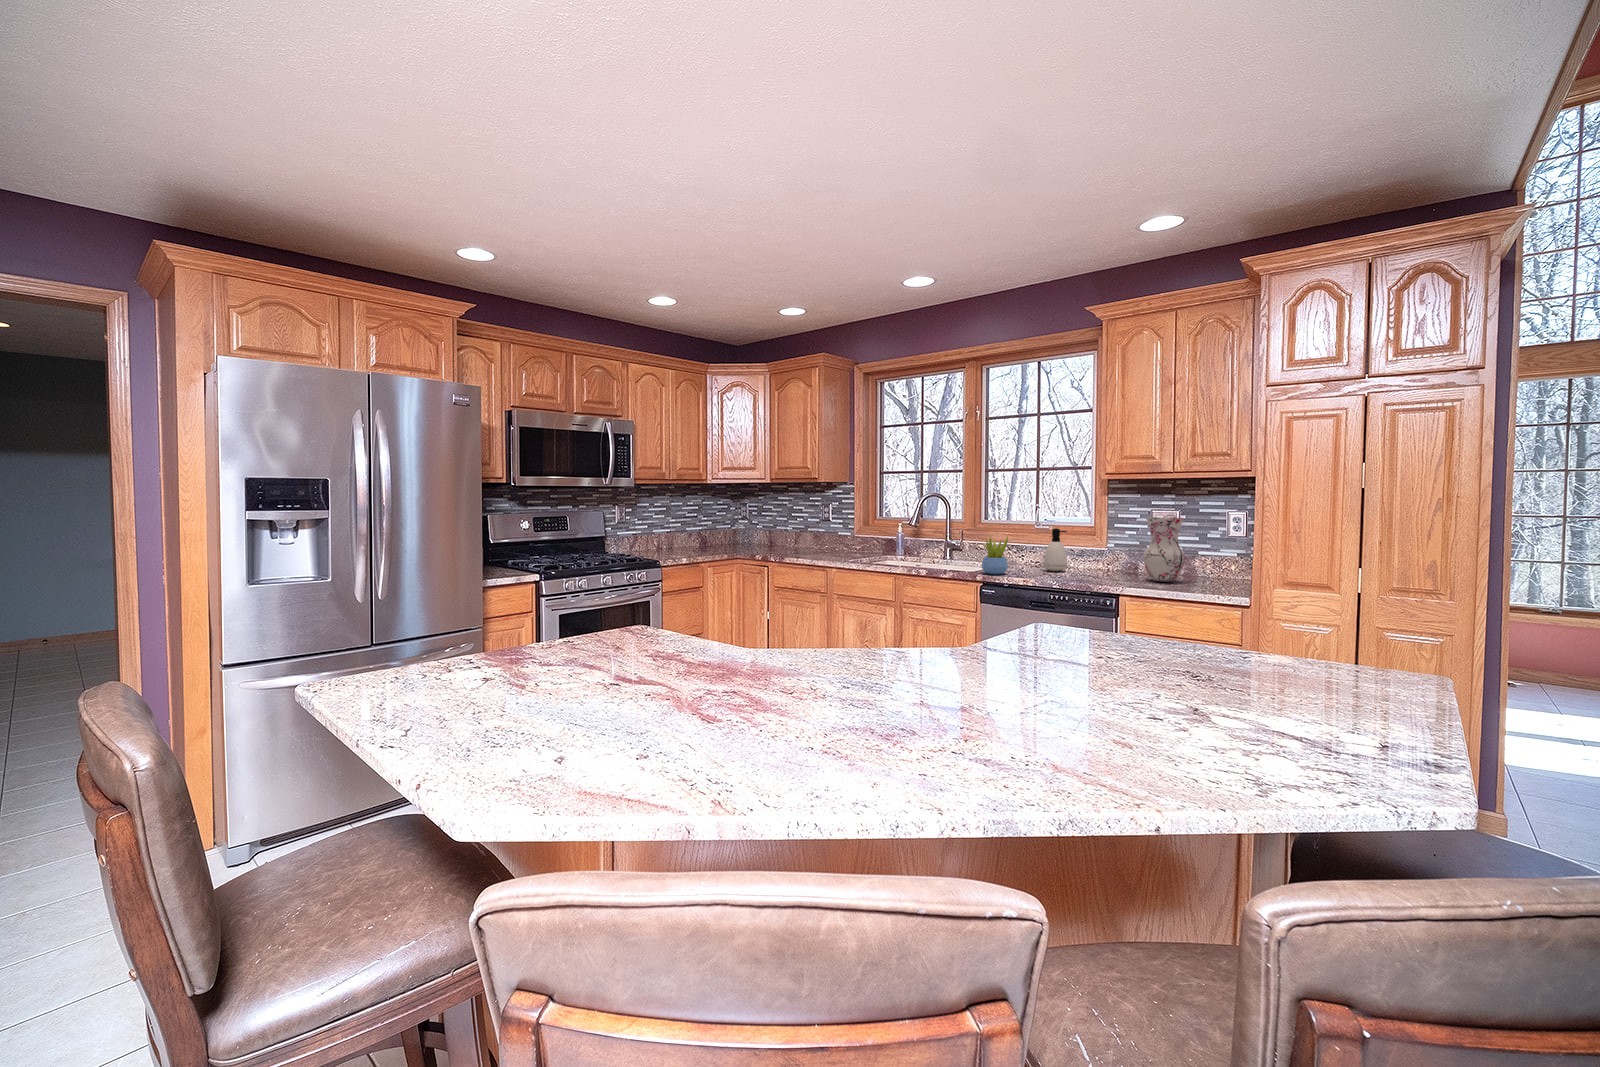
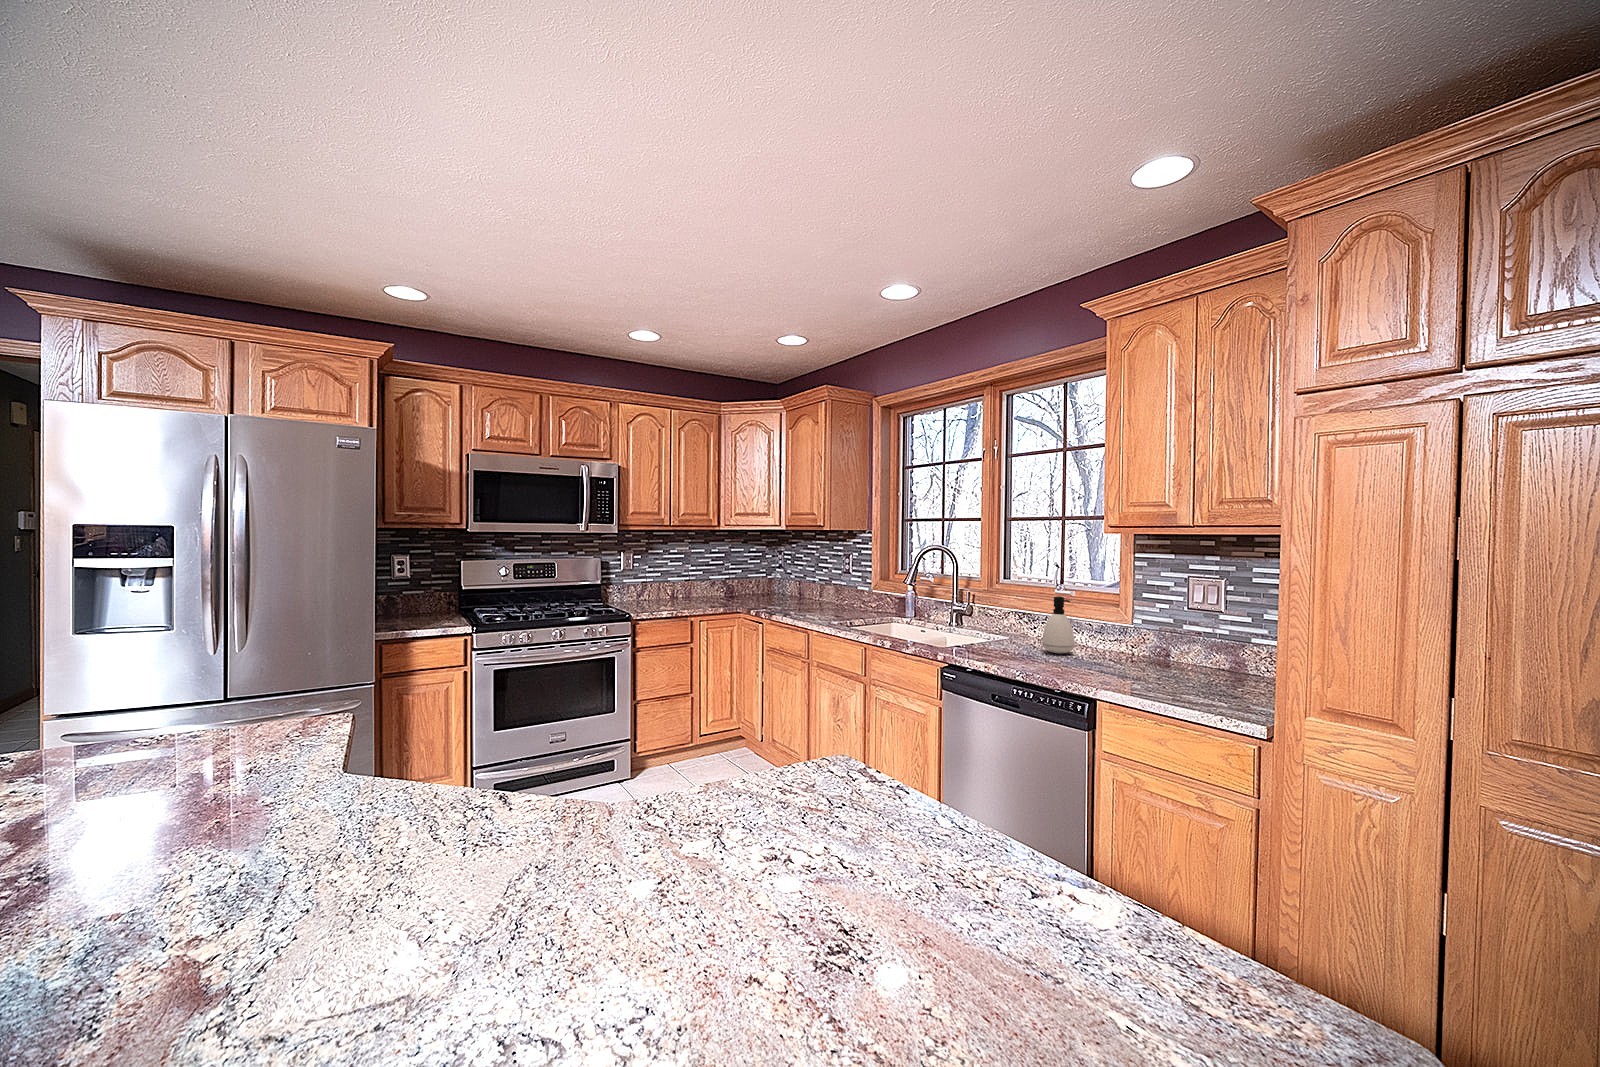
vase: present [1143,517,1185,582] -> none [1160,587,1221,682]
succulent plant: present [982,536,1008,574] -> none [953,602,986,654]

